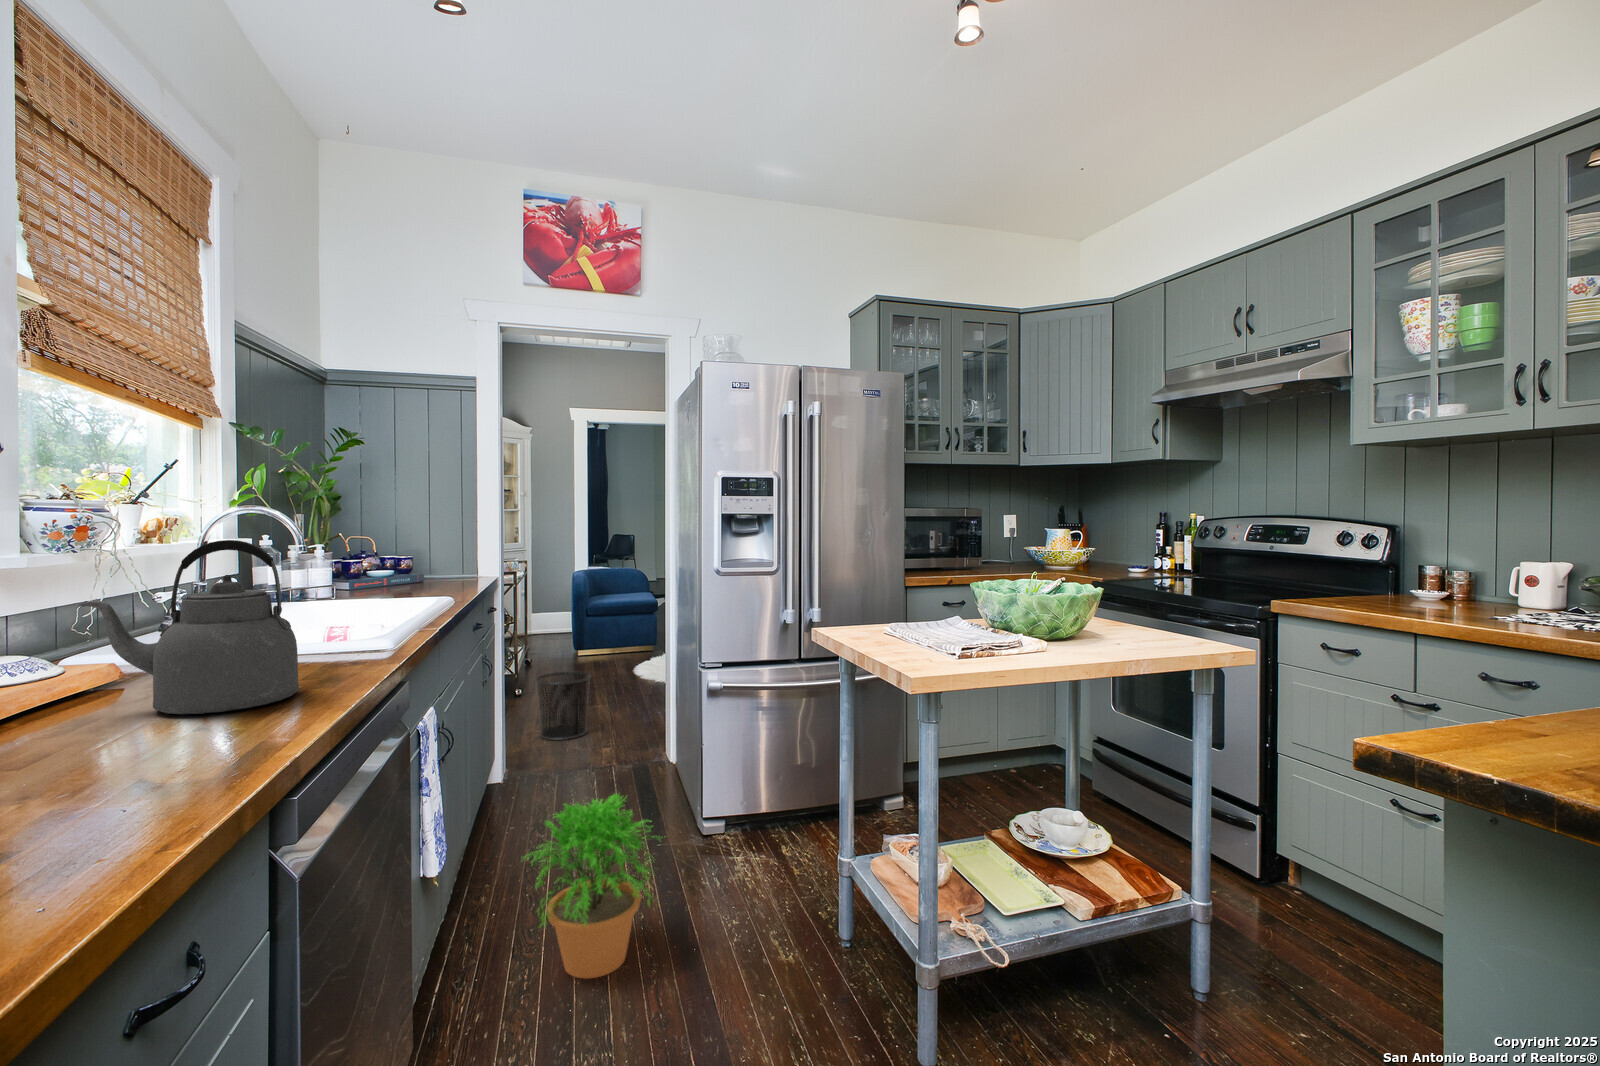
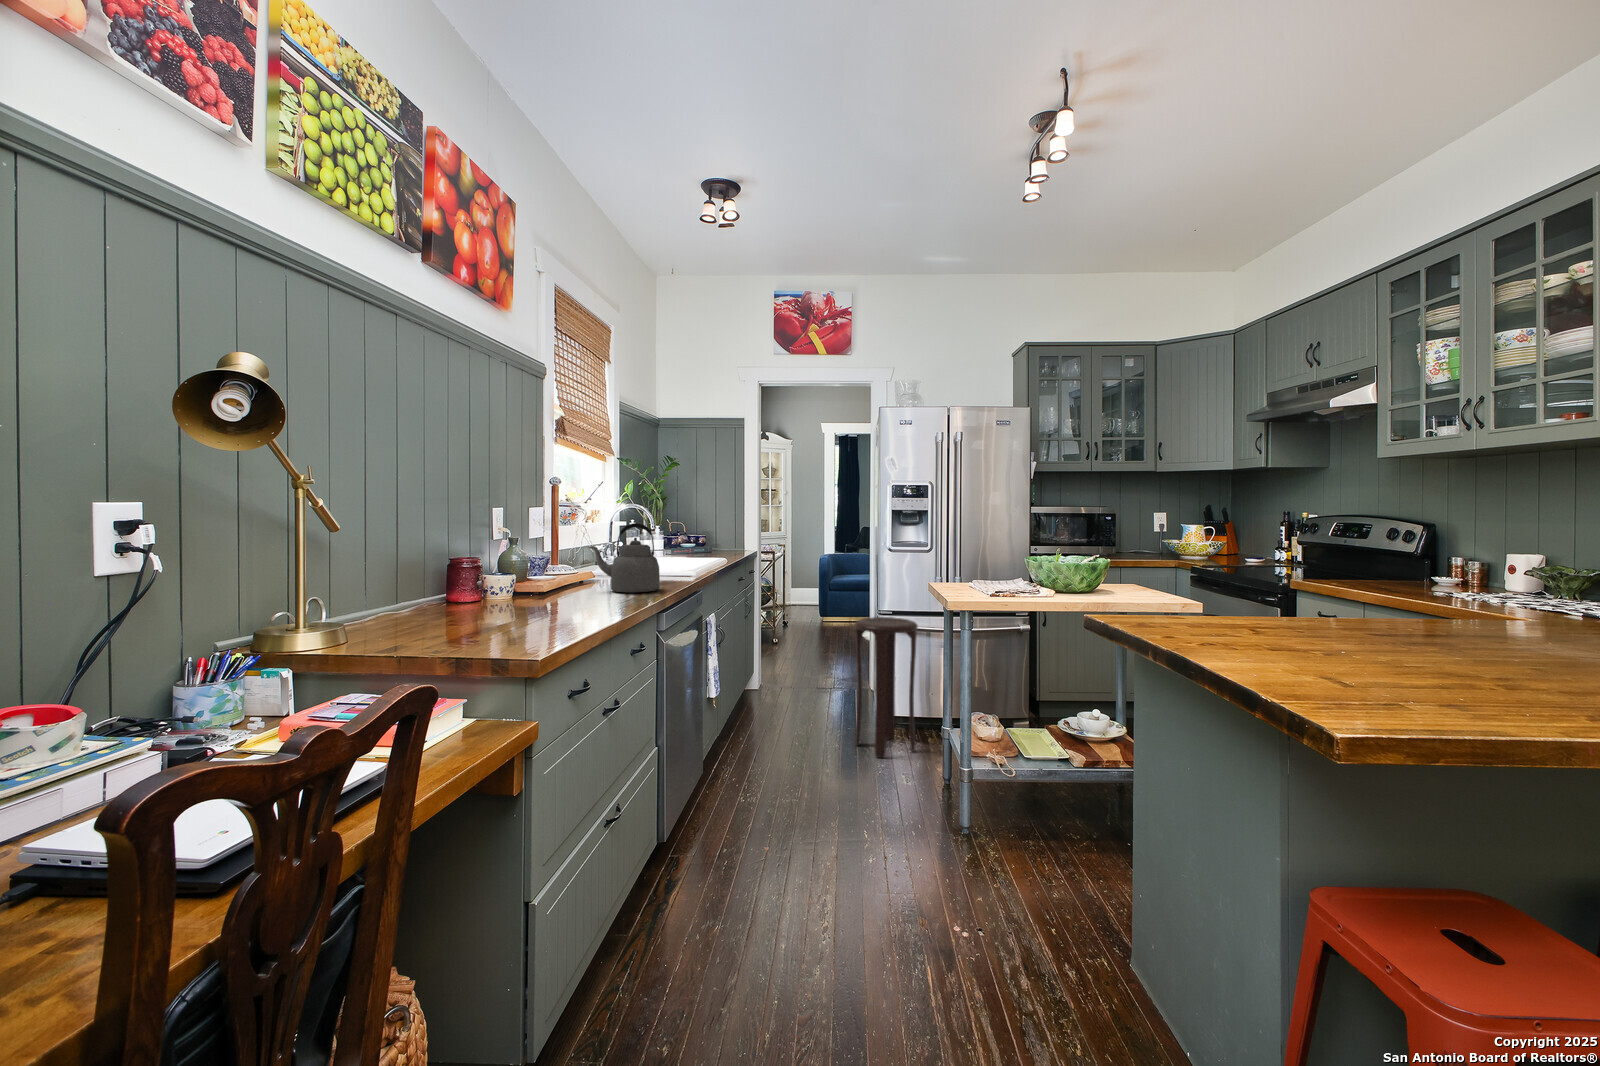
waste bin: present [535,671,591,740] -> none [781,619,818,665]
stool: none [680,676,777,904] -> present [855,617,918,758]
potted plant: present [528,794,651,979] -> none [756,674,837,775]

